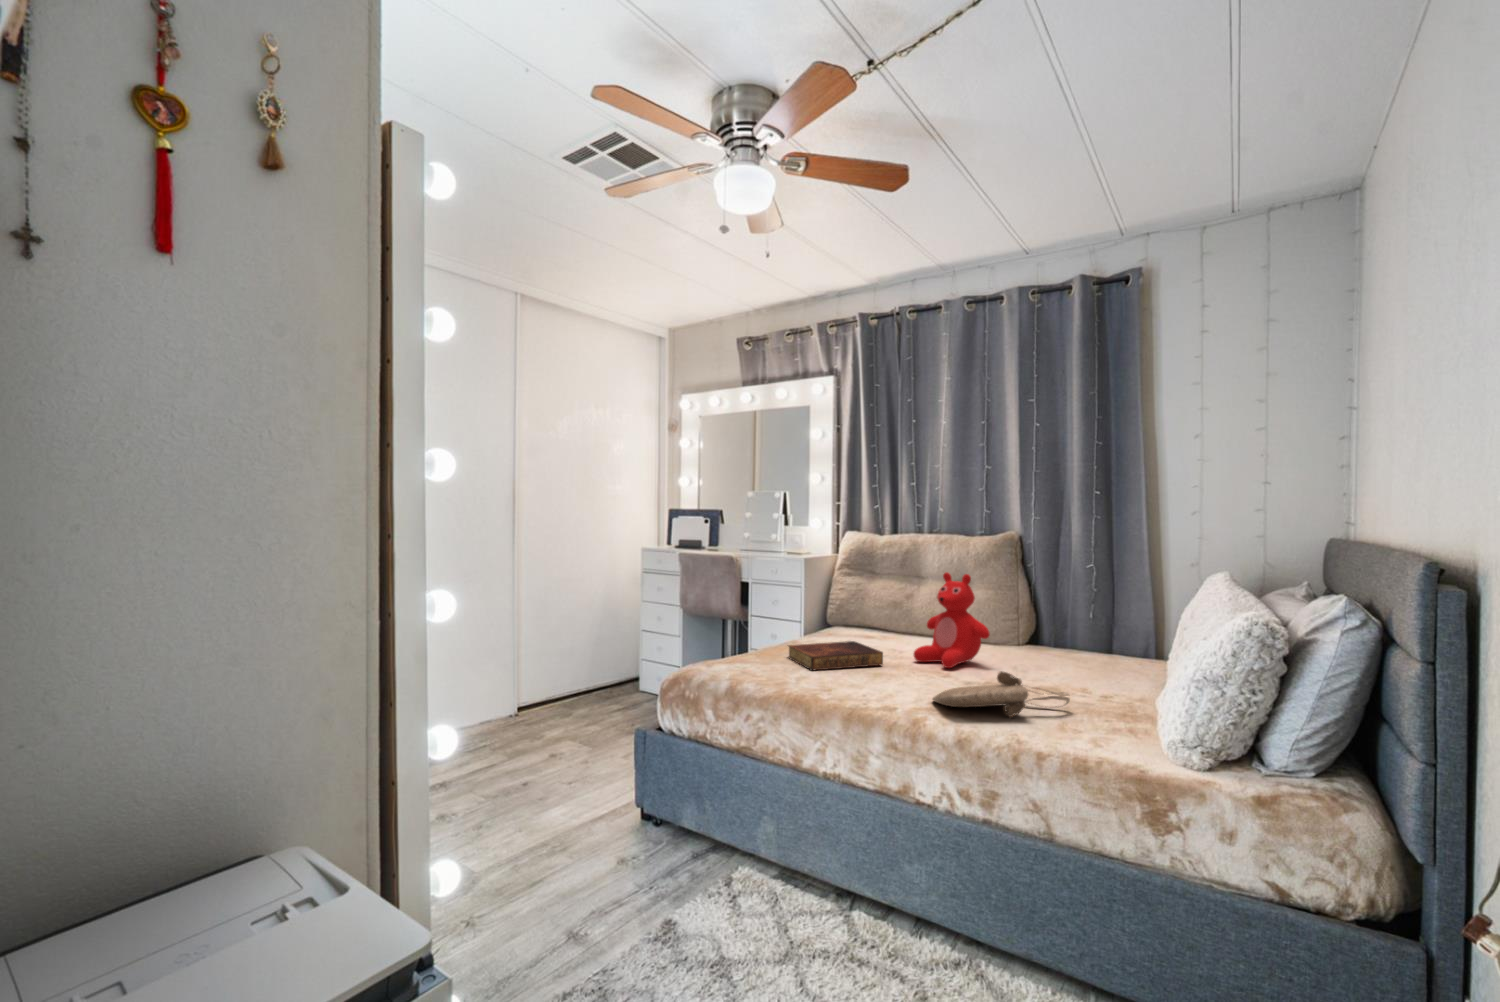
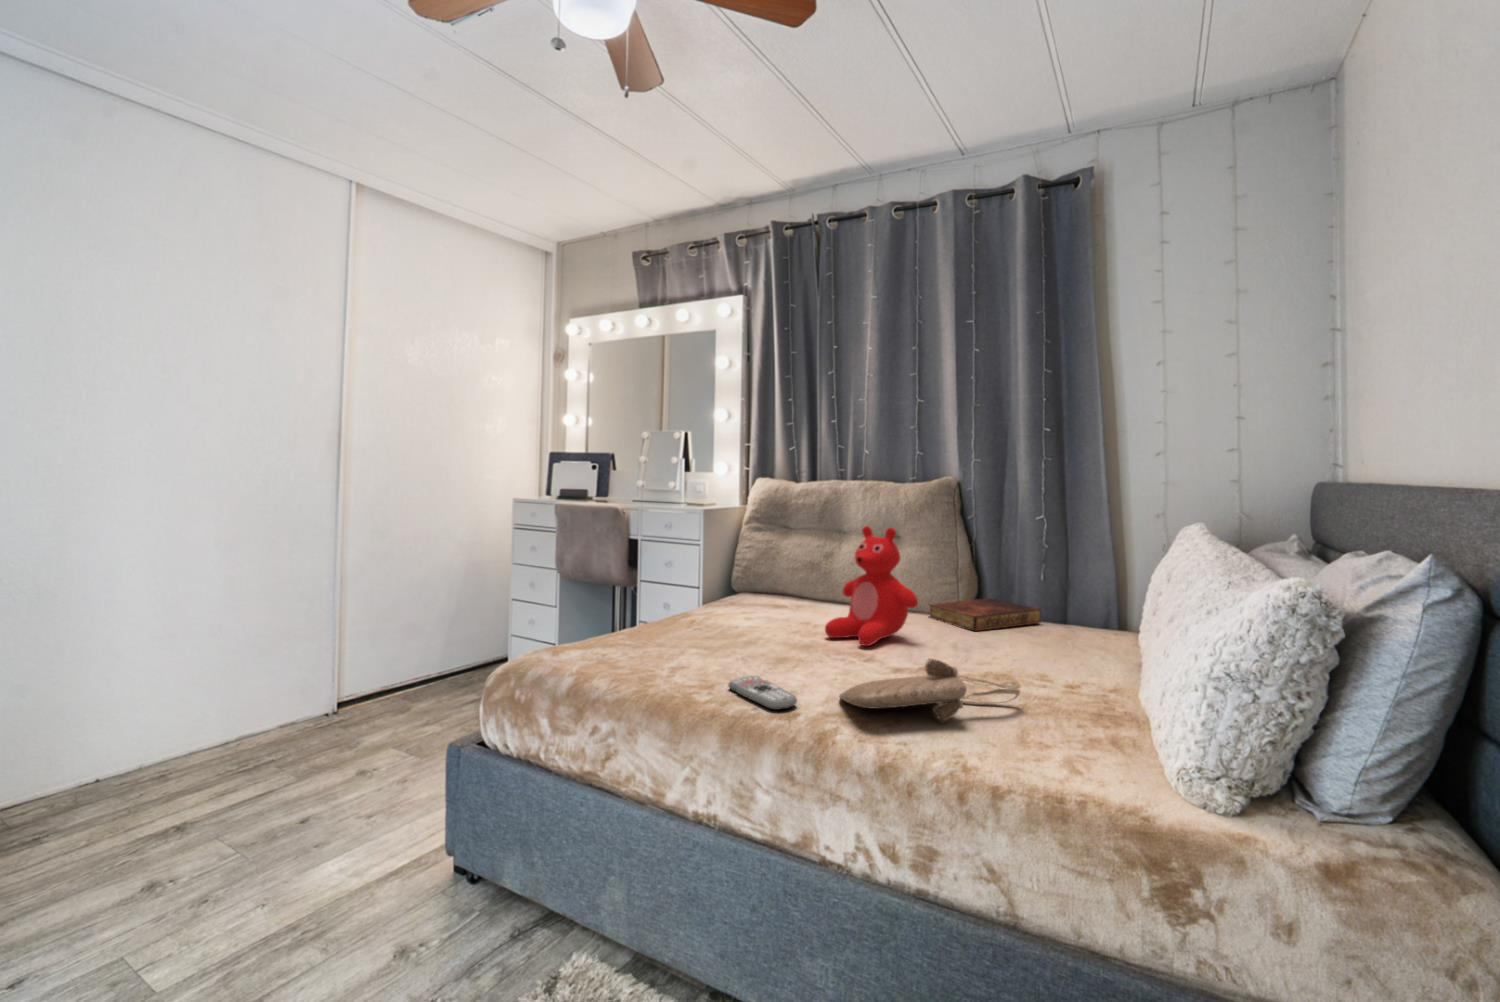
book: present [788,641,883,671] -> present [930,598,1041,631]
remote control: none [848,684,902,706] -> present [728,676,797,710]

